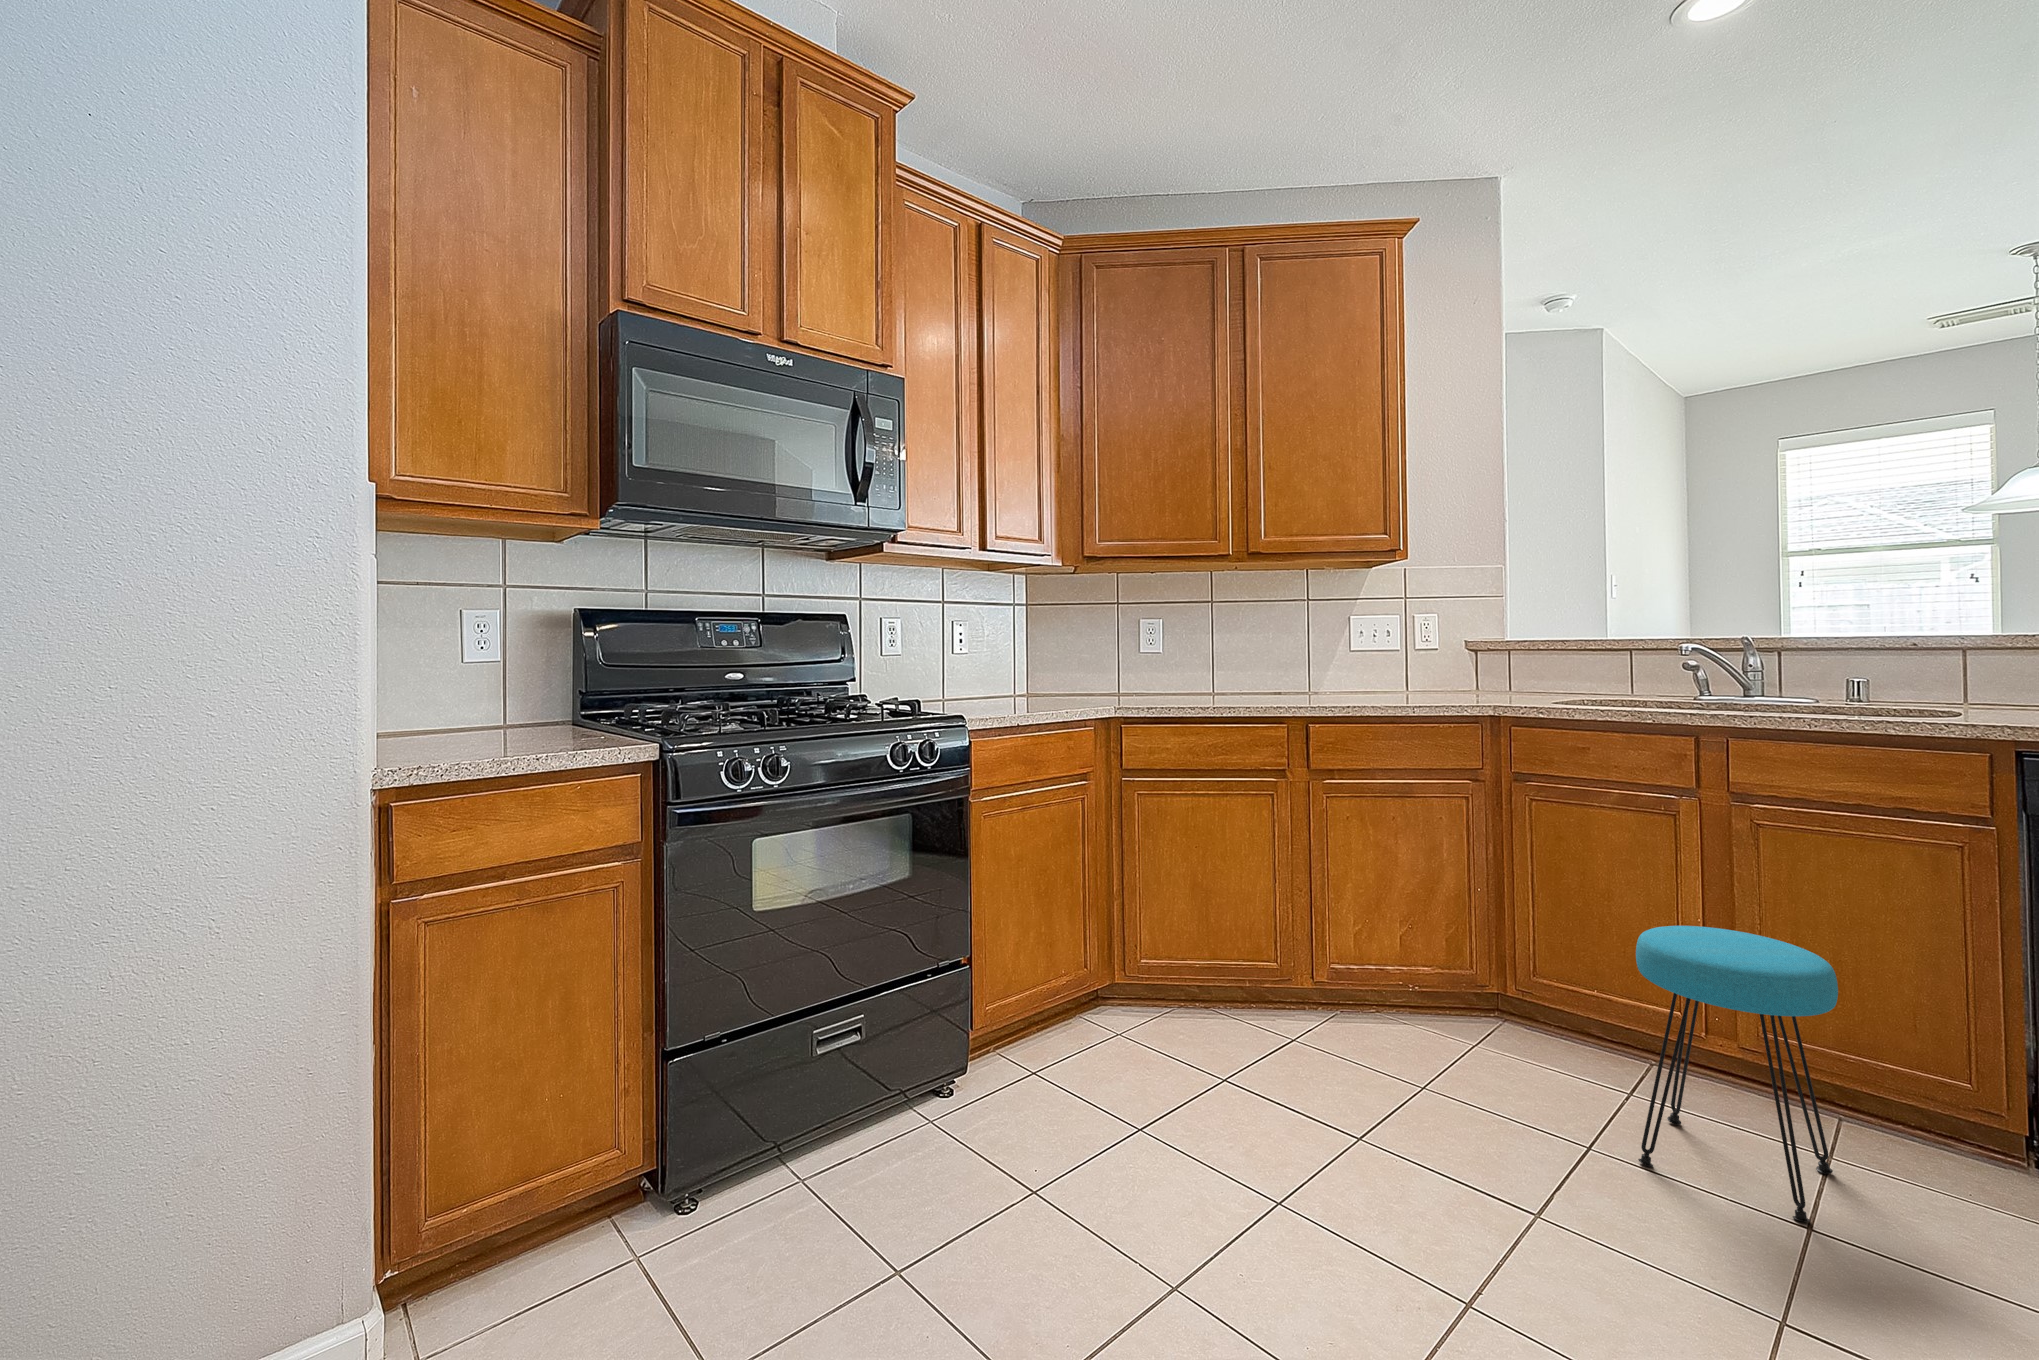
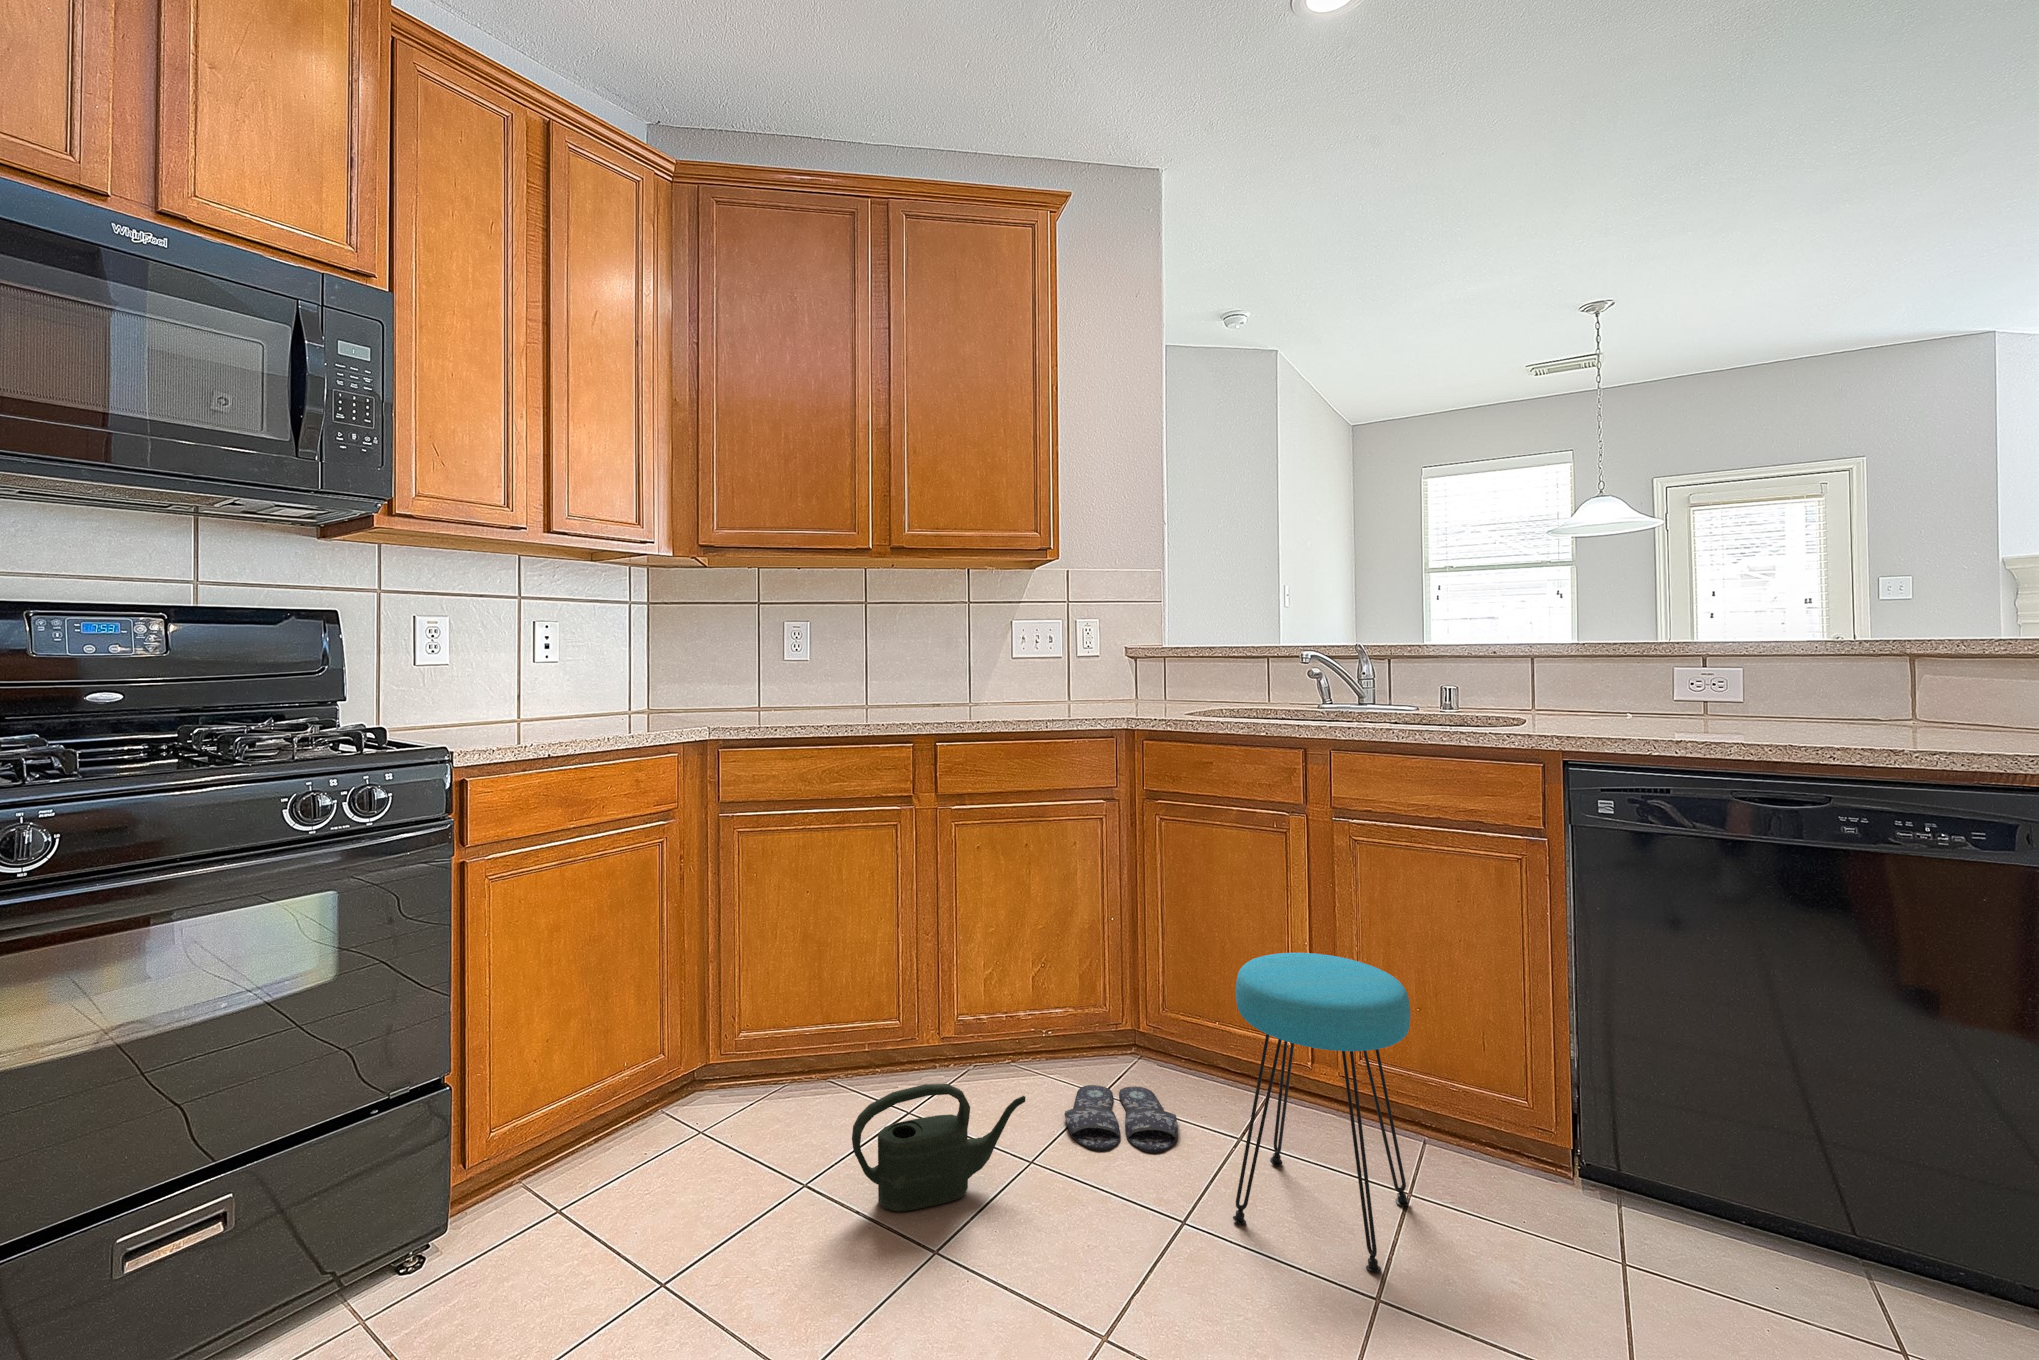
watering can: none [1266,1013,1418,1116] -> present [852,1084,1025,1212]
slippers: none [1443,1039,1562,1100] -> present [1064,1085,1178,1153]

